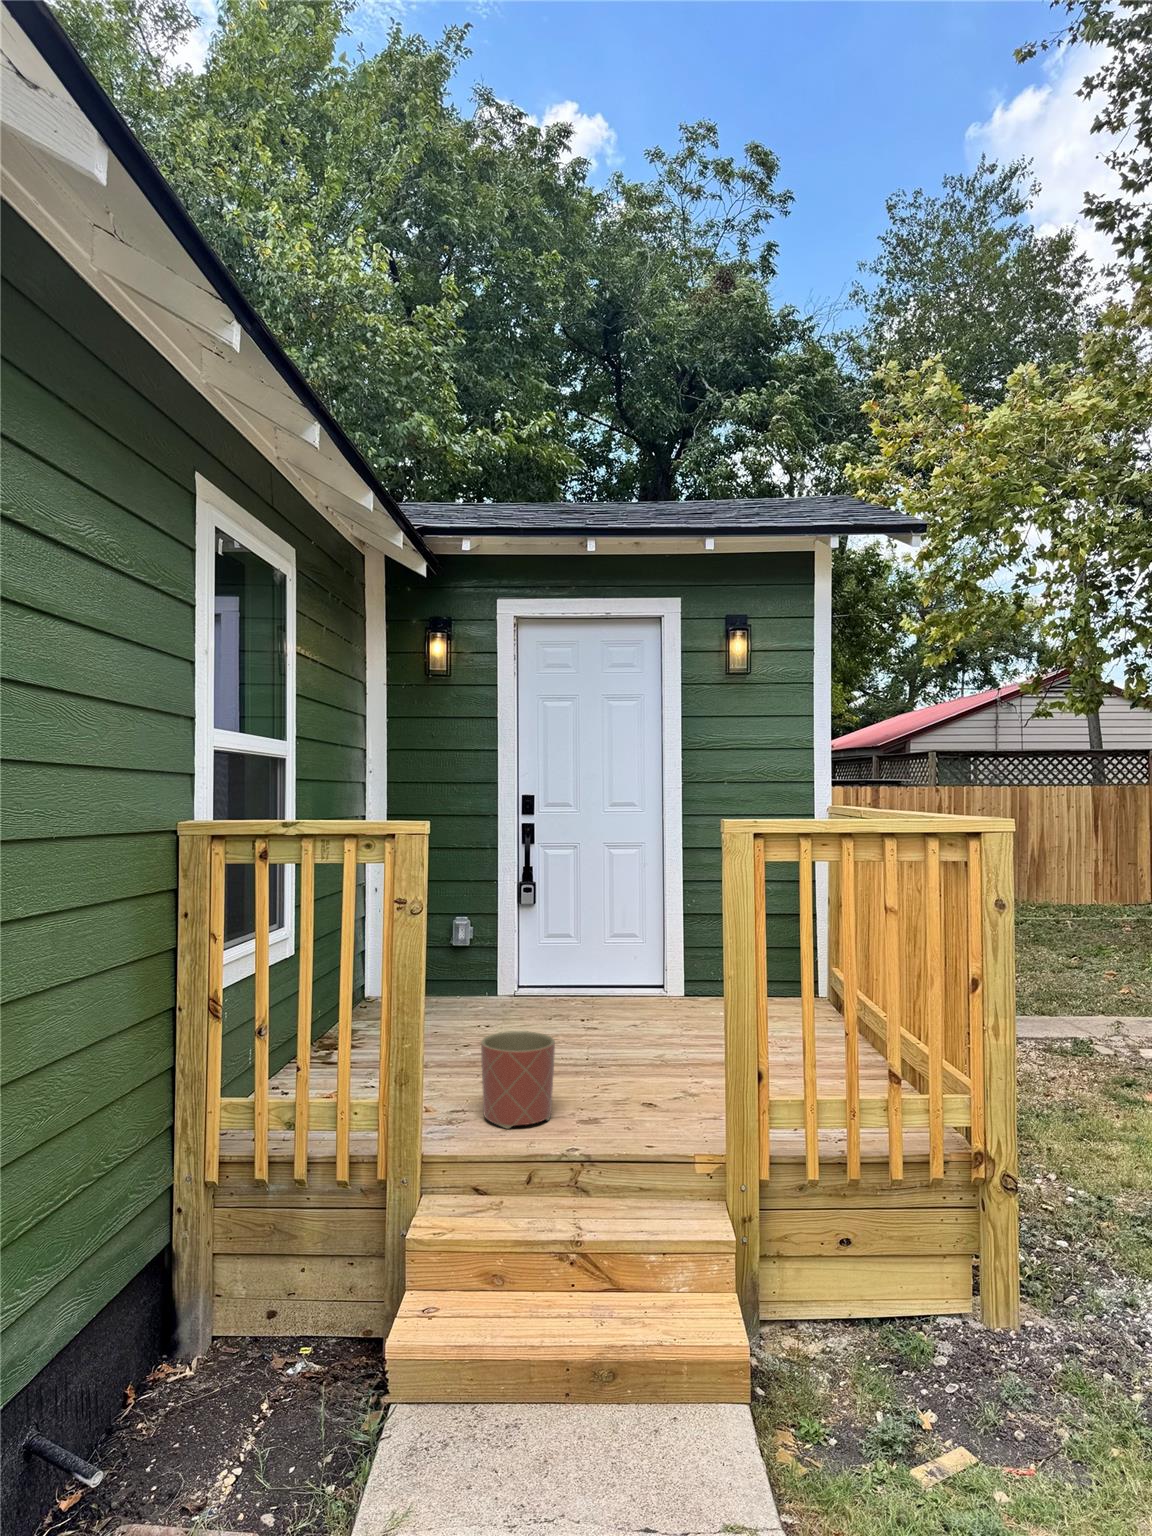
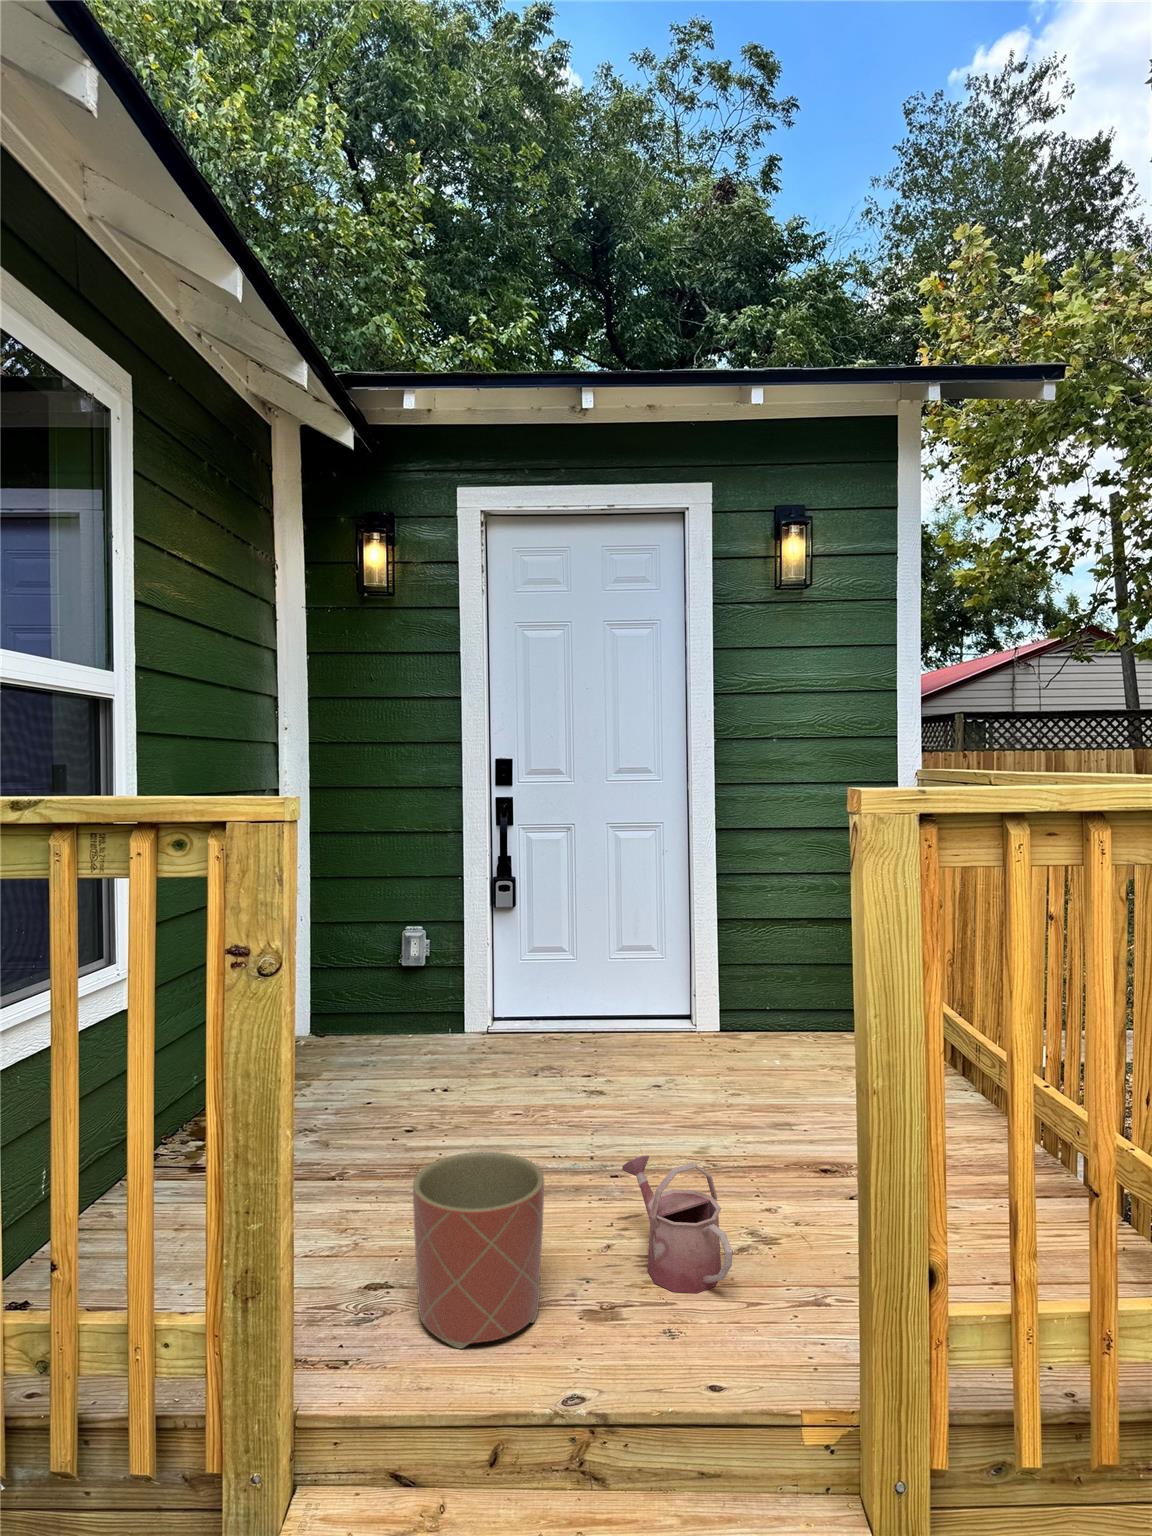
watering can: none [602,1041,661,1112] -> present [622,1156,733,1293]

